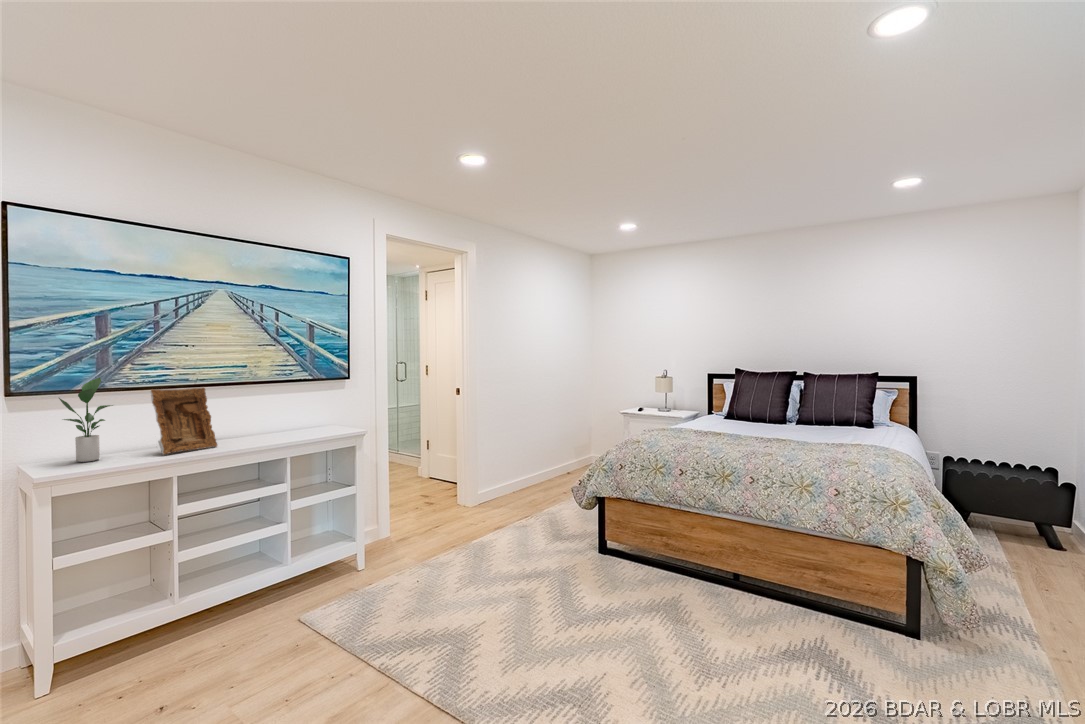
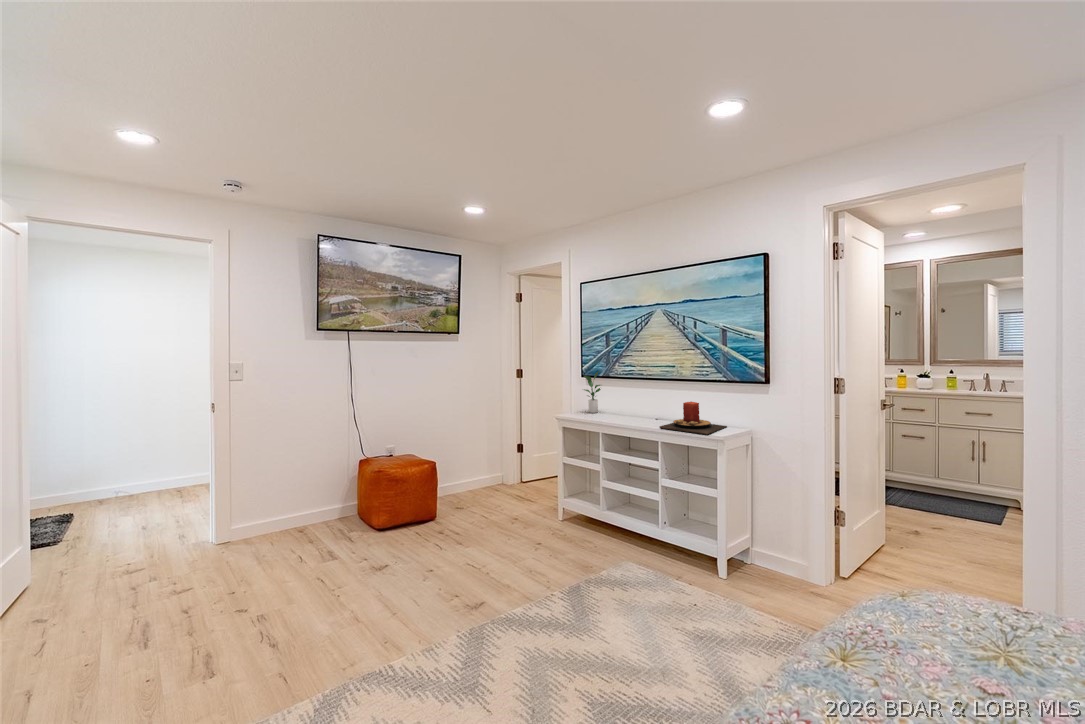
picture frame: present [151,388,217,455] -> none [603,378,638,421]
candle: none [260,404,342,439] -> present [660,402,727,435]

